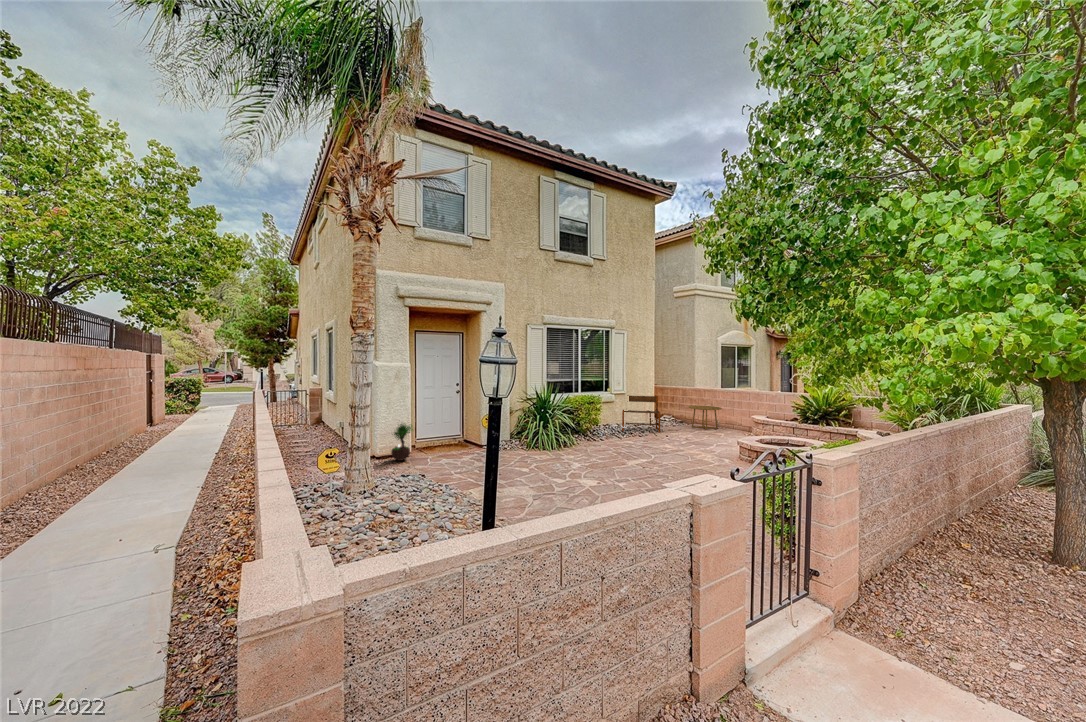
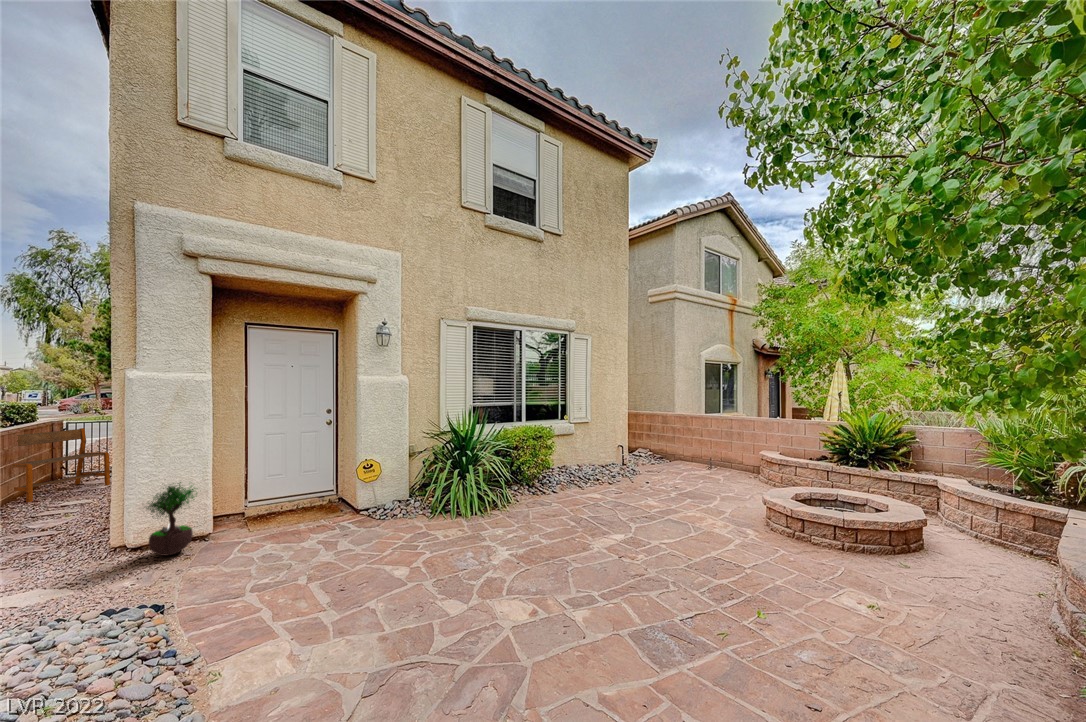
bench: present [622,395,660,433] -> present [12,428,110,502]
round table: present [689,405,722,430] -> none [673,437,718,472]

